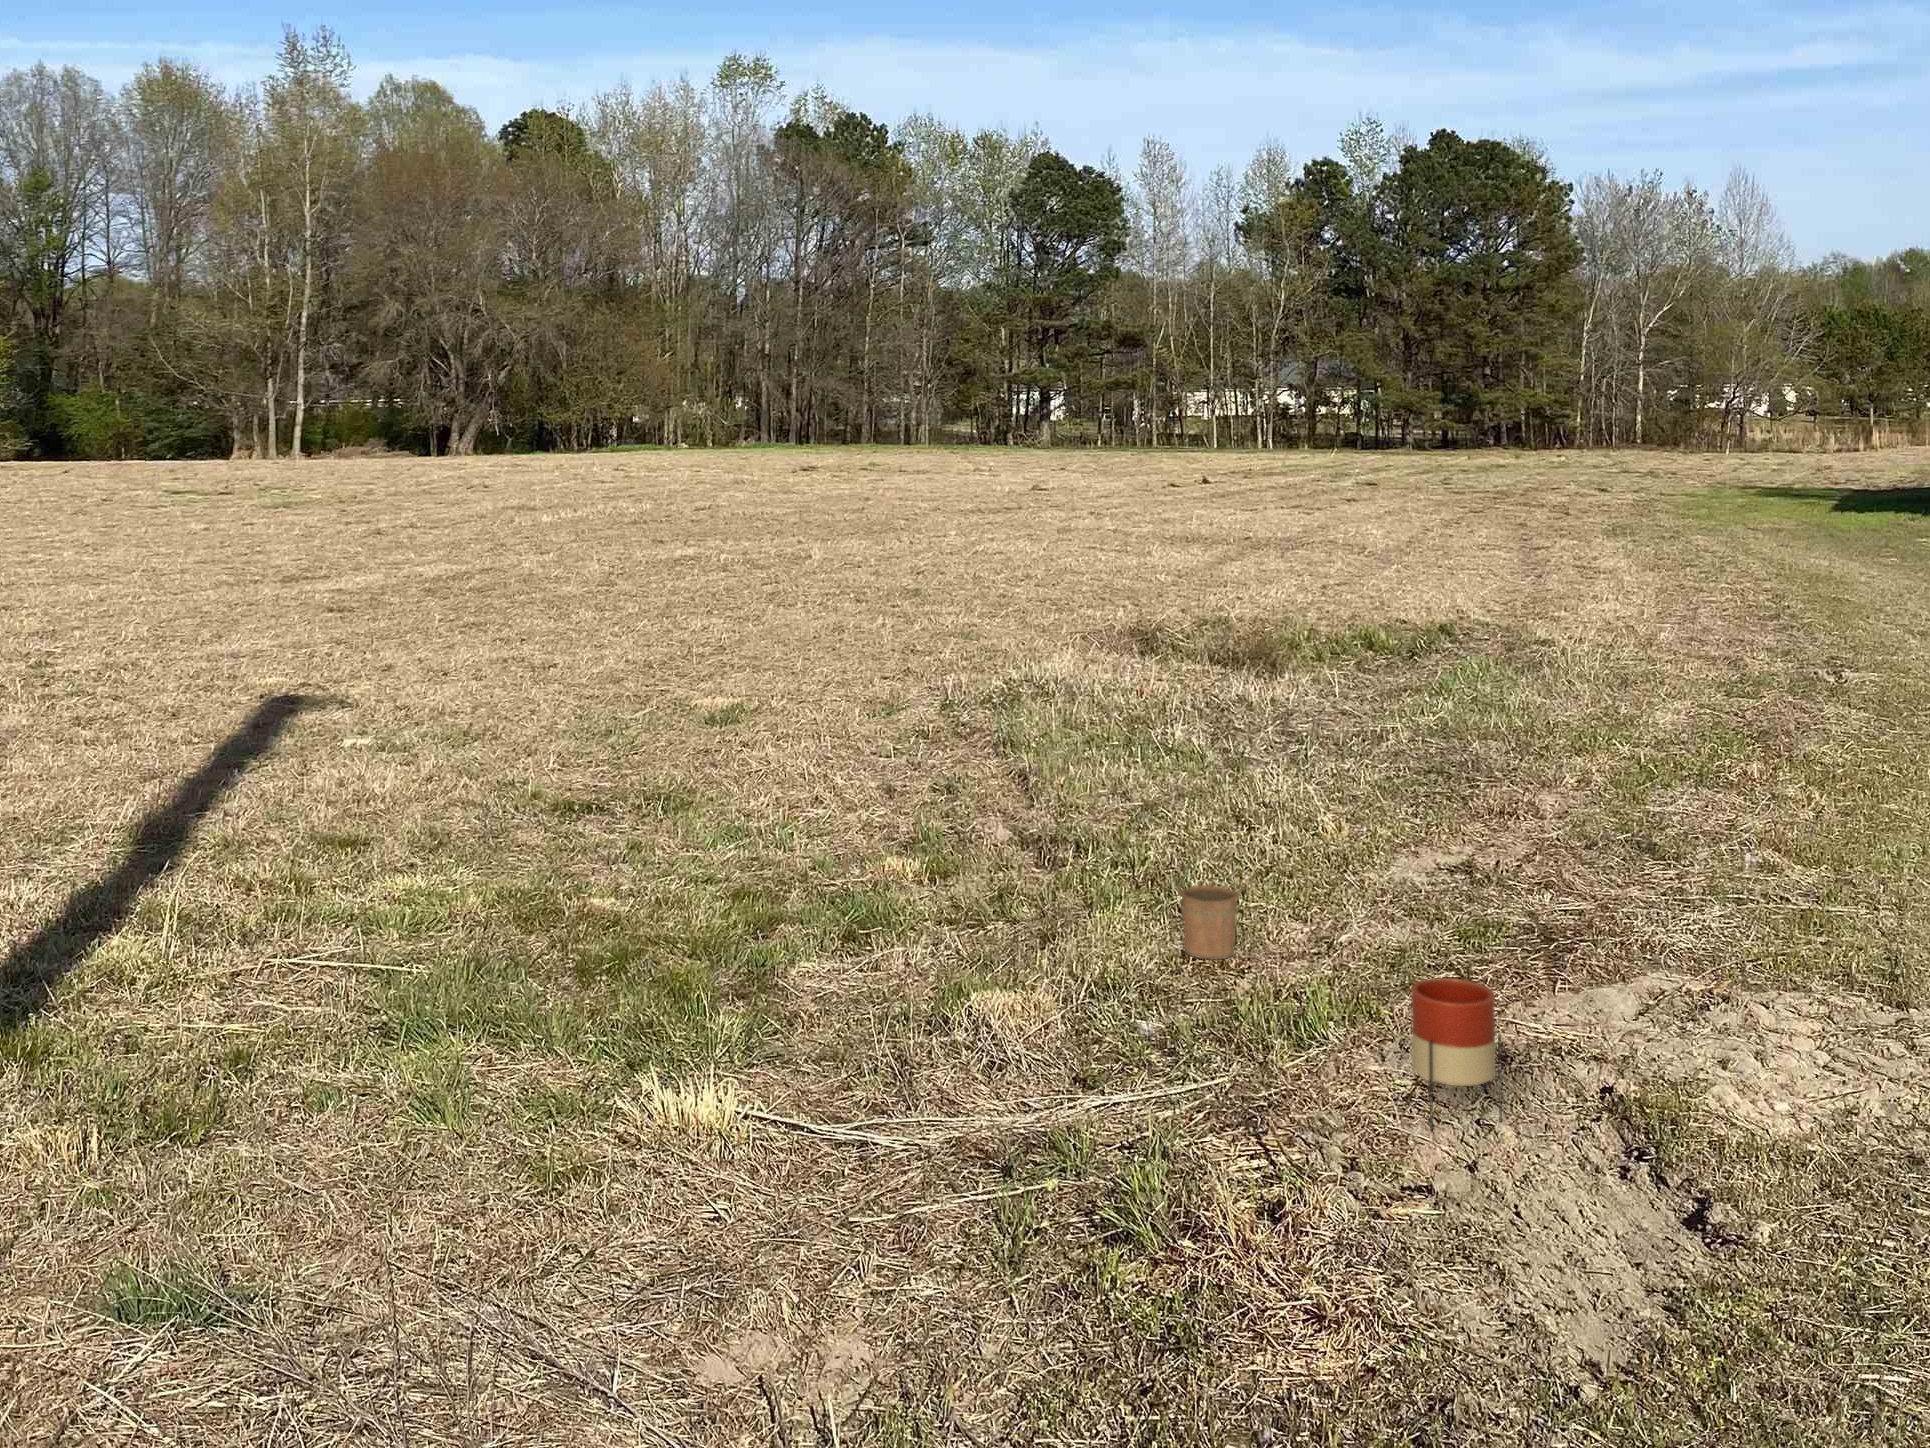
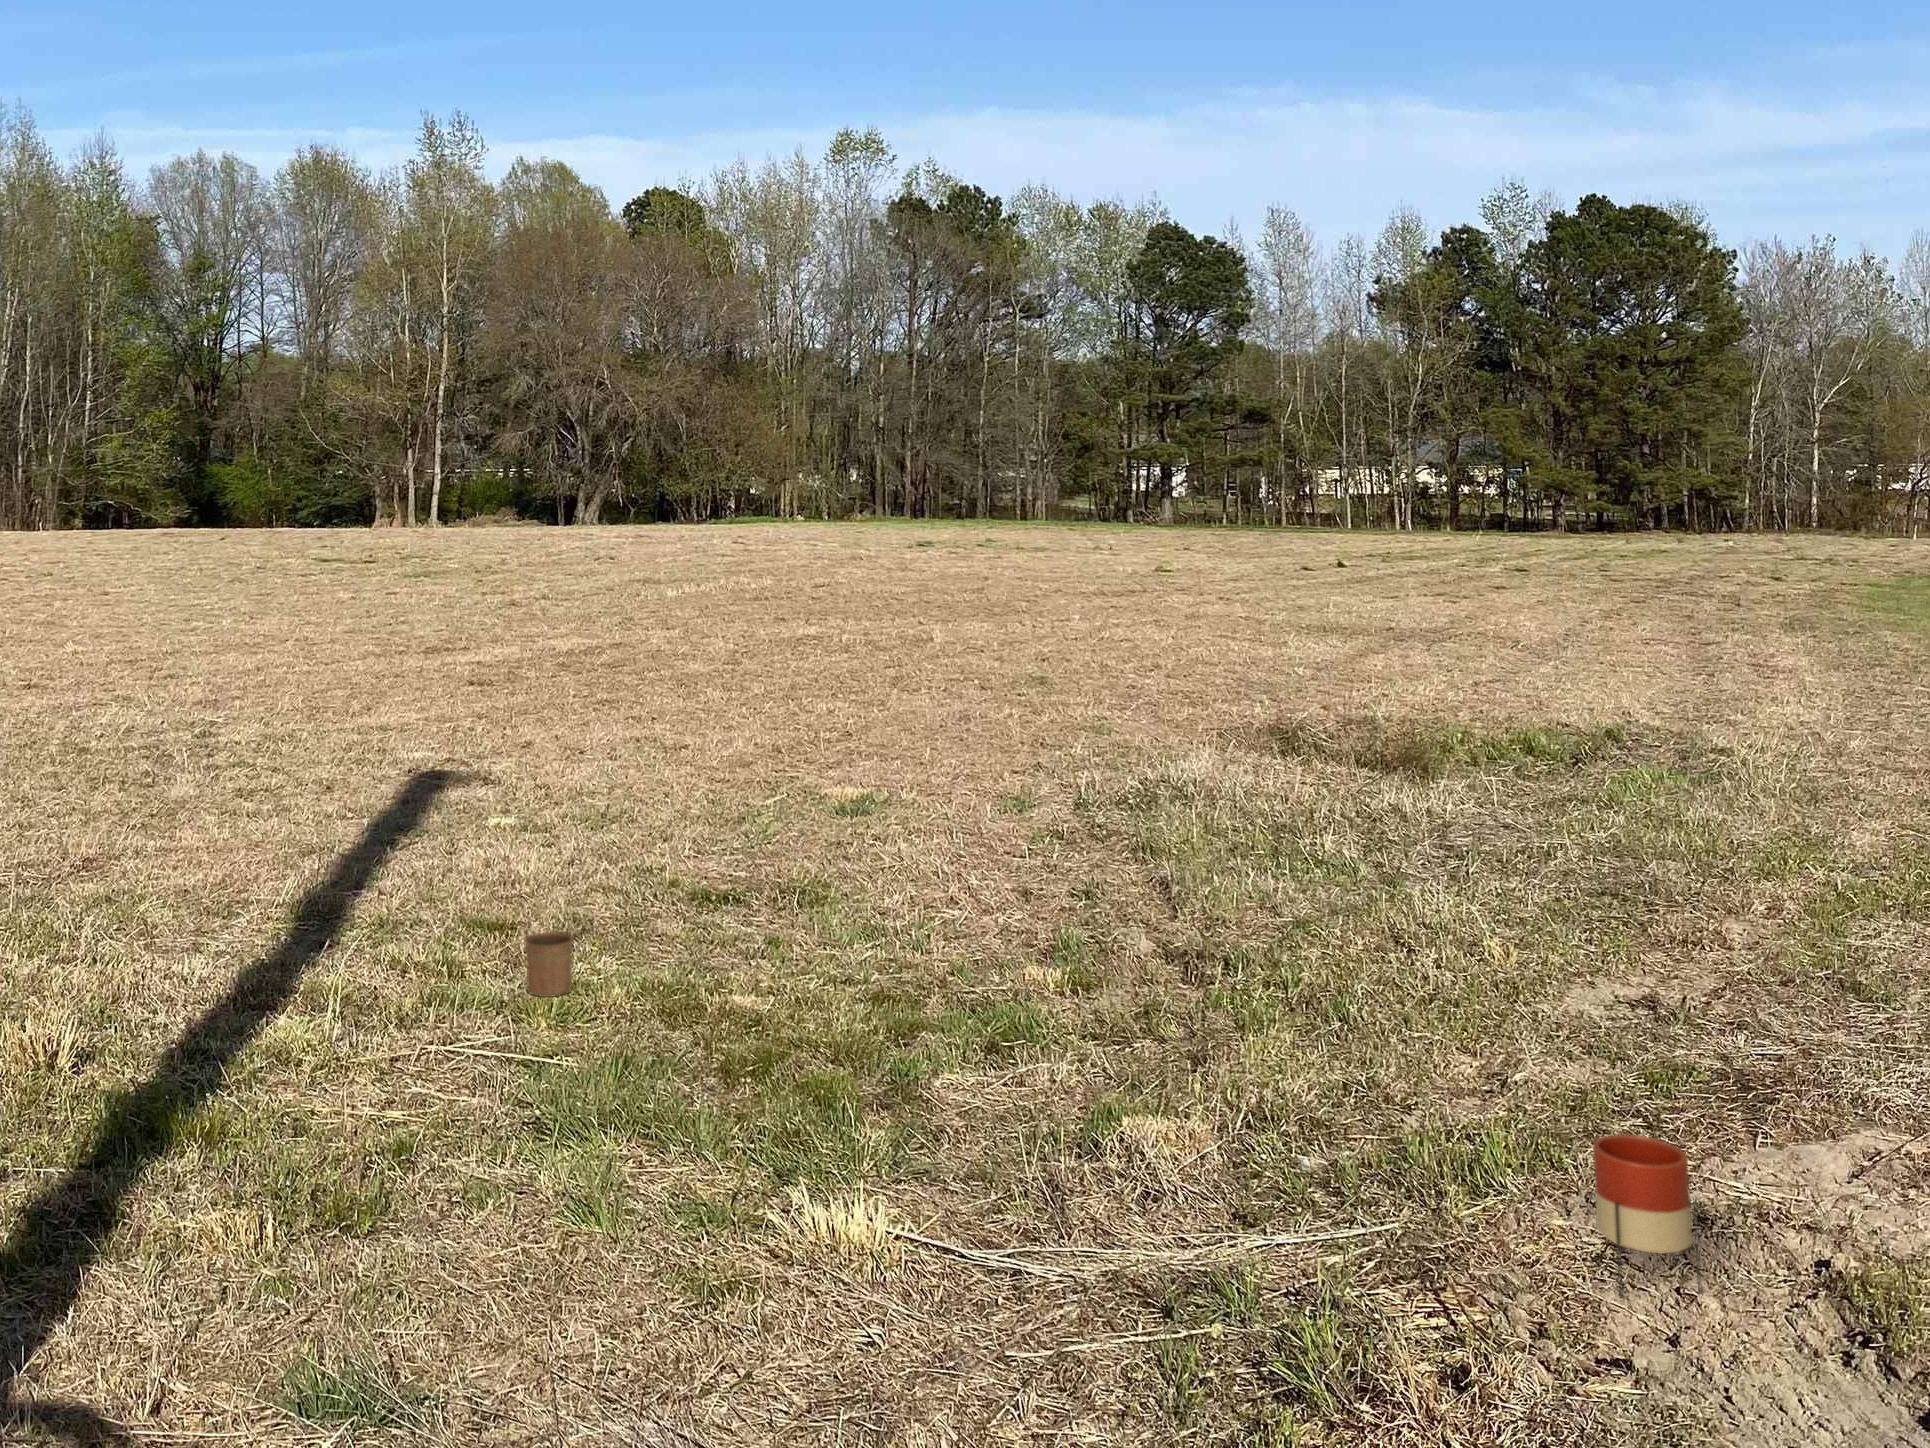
bucket: present [1177,867,1242,960] -> present [524,908,575,997]

